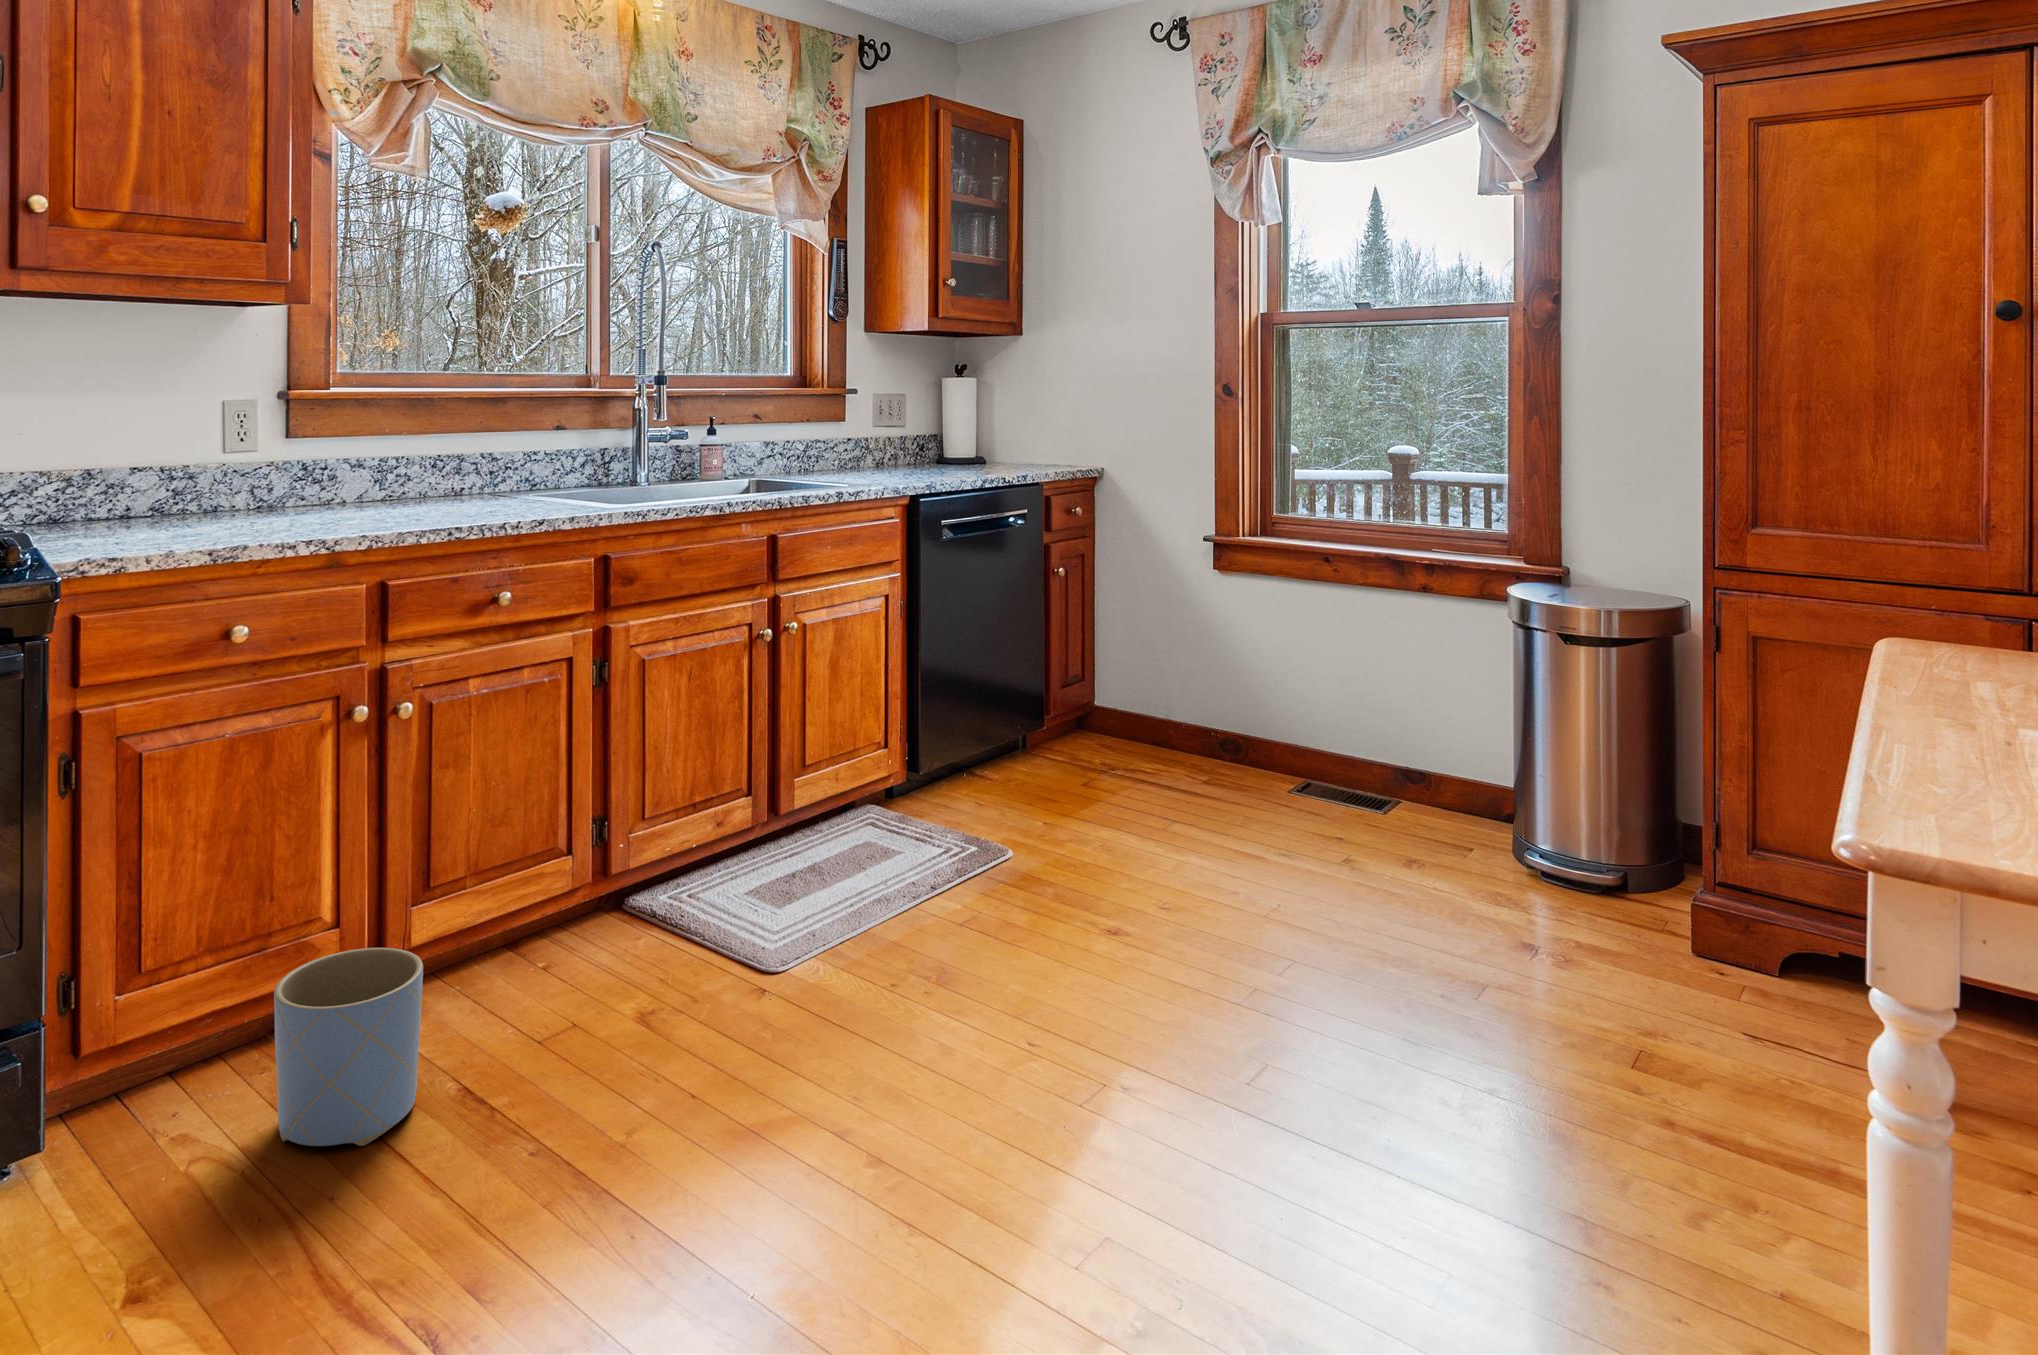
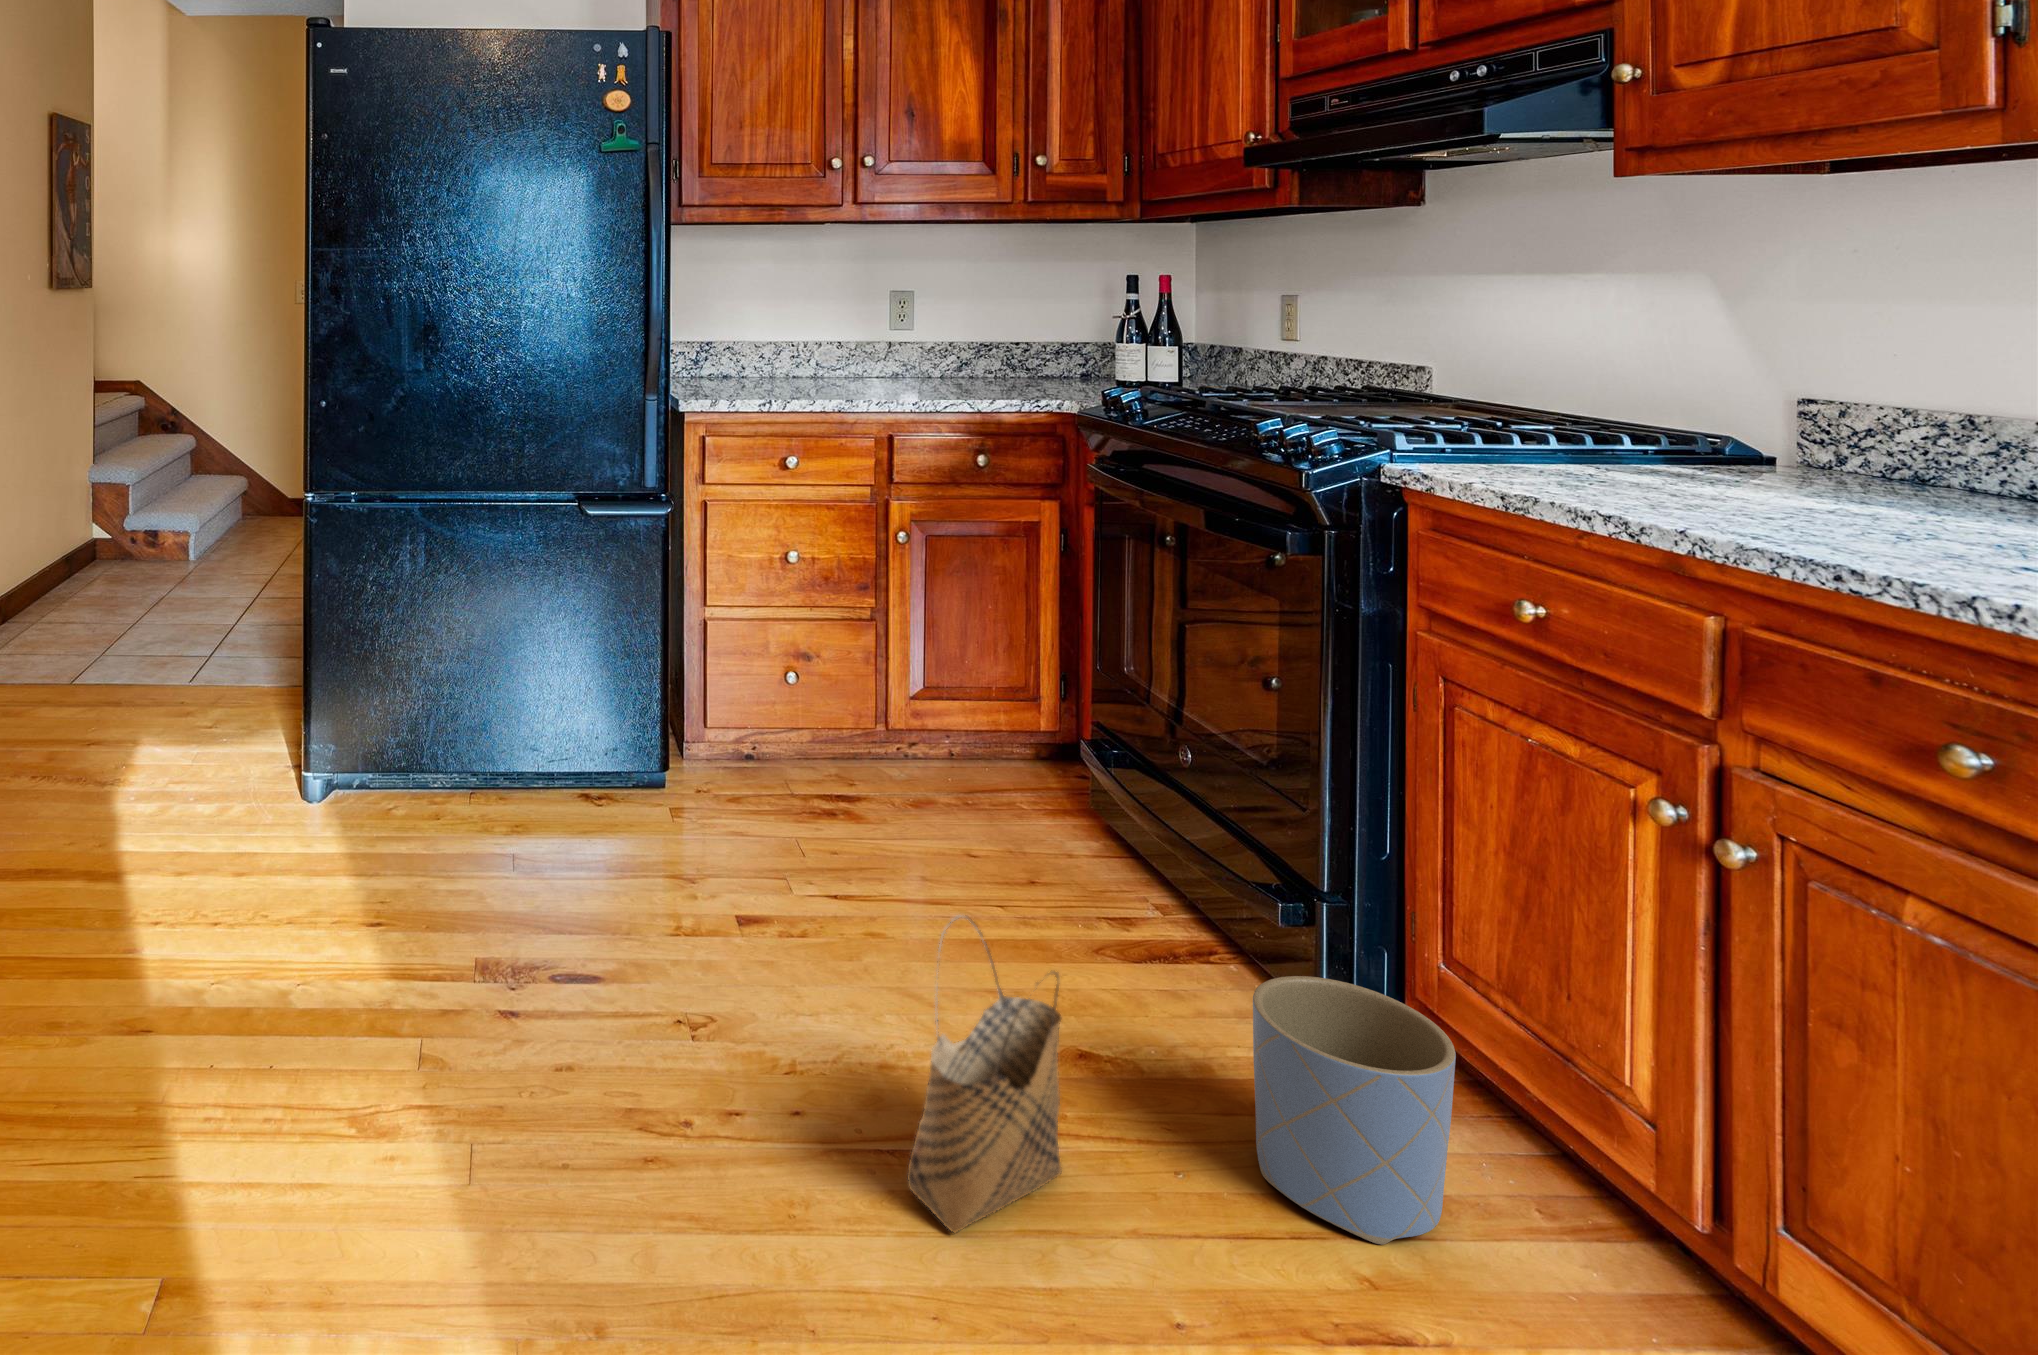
woven basket: none [443,965,622,1244] -> present [907,915,1062,1233]

